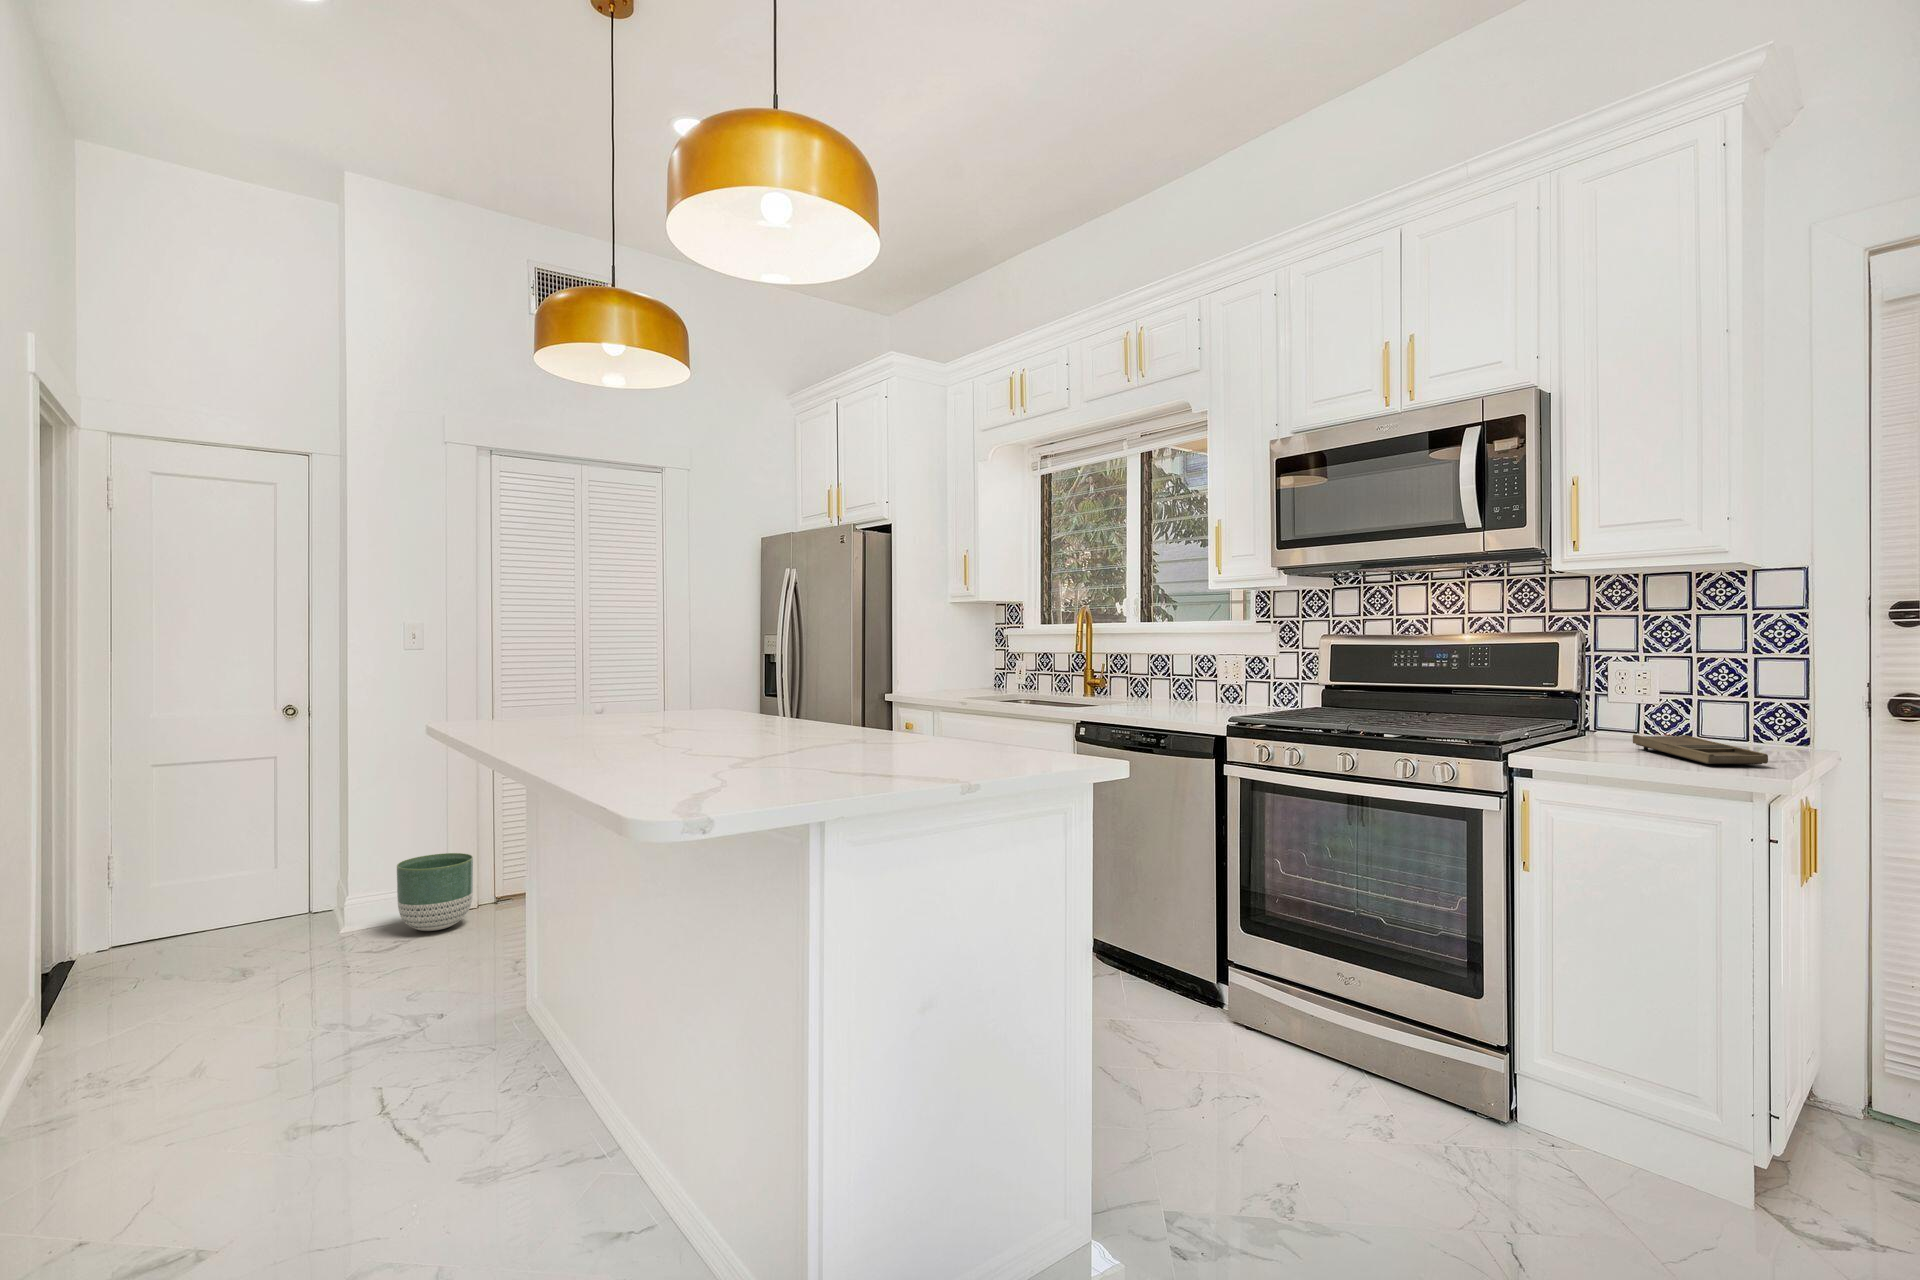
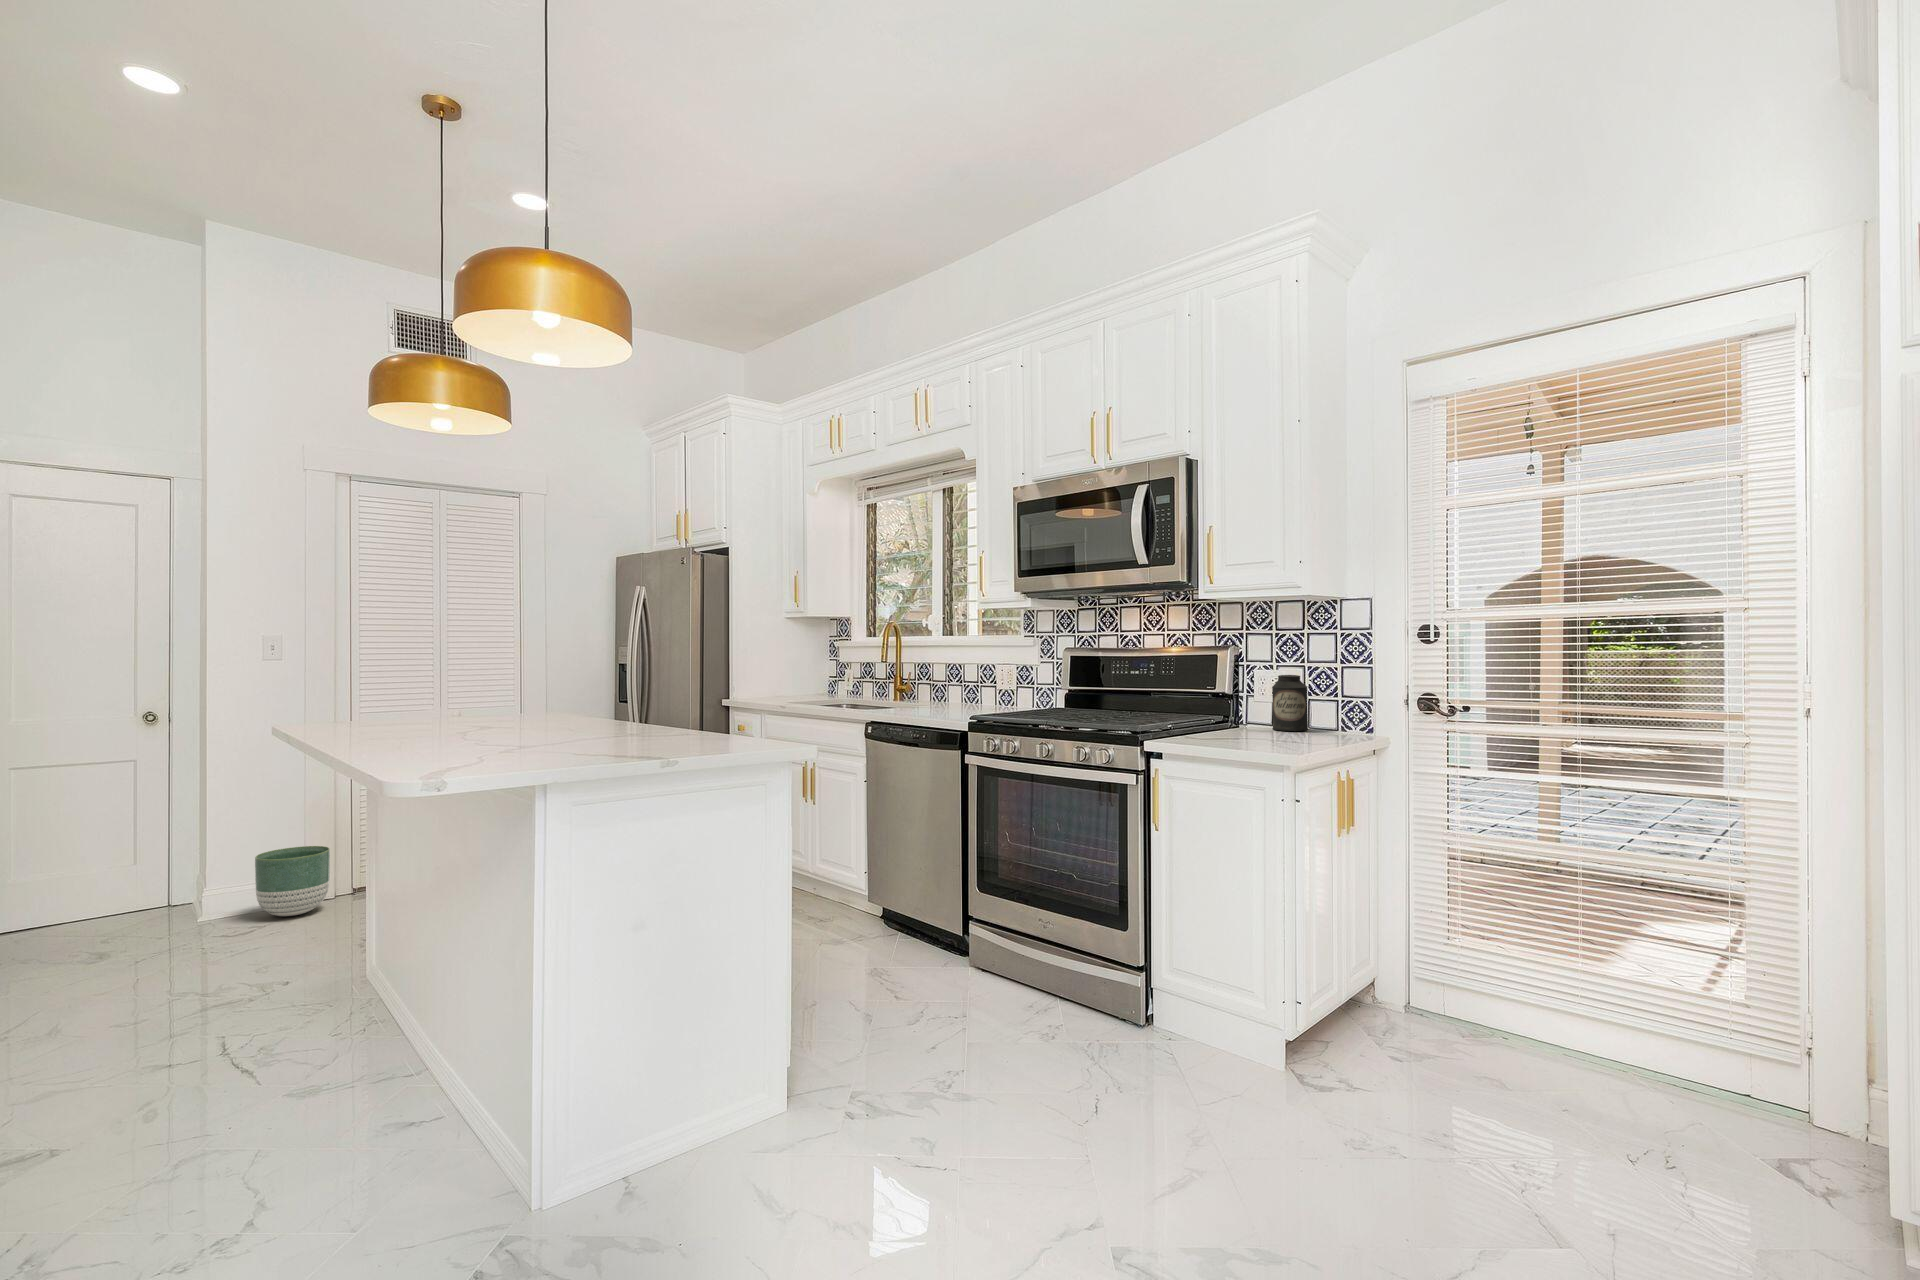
canister: none [1646,668,1701,741] -> present [1272,675,1308,731]
tray: present [1633,735,1768,764] -> none [1245,726,1311,746]

